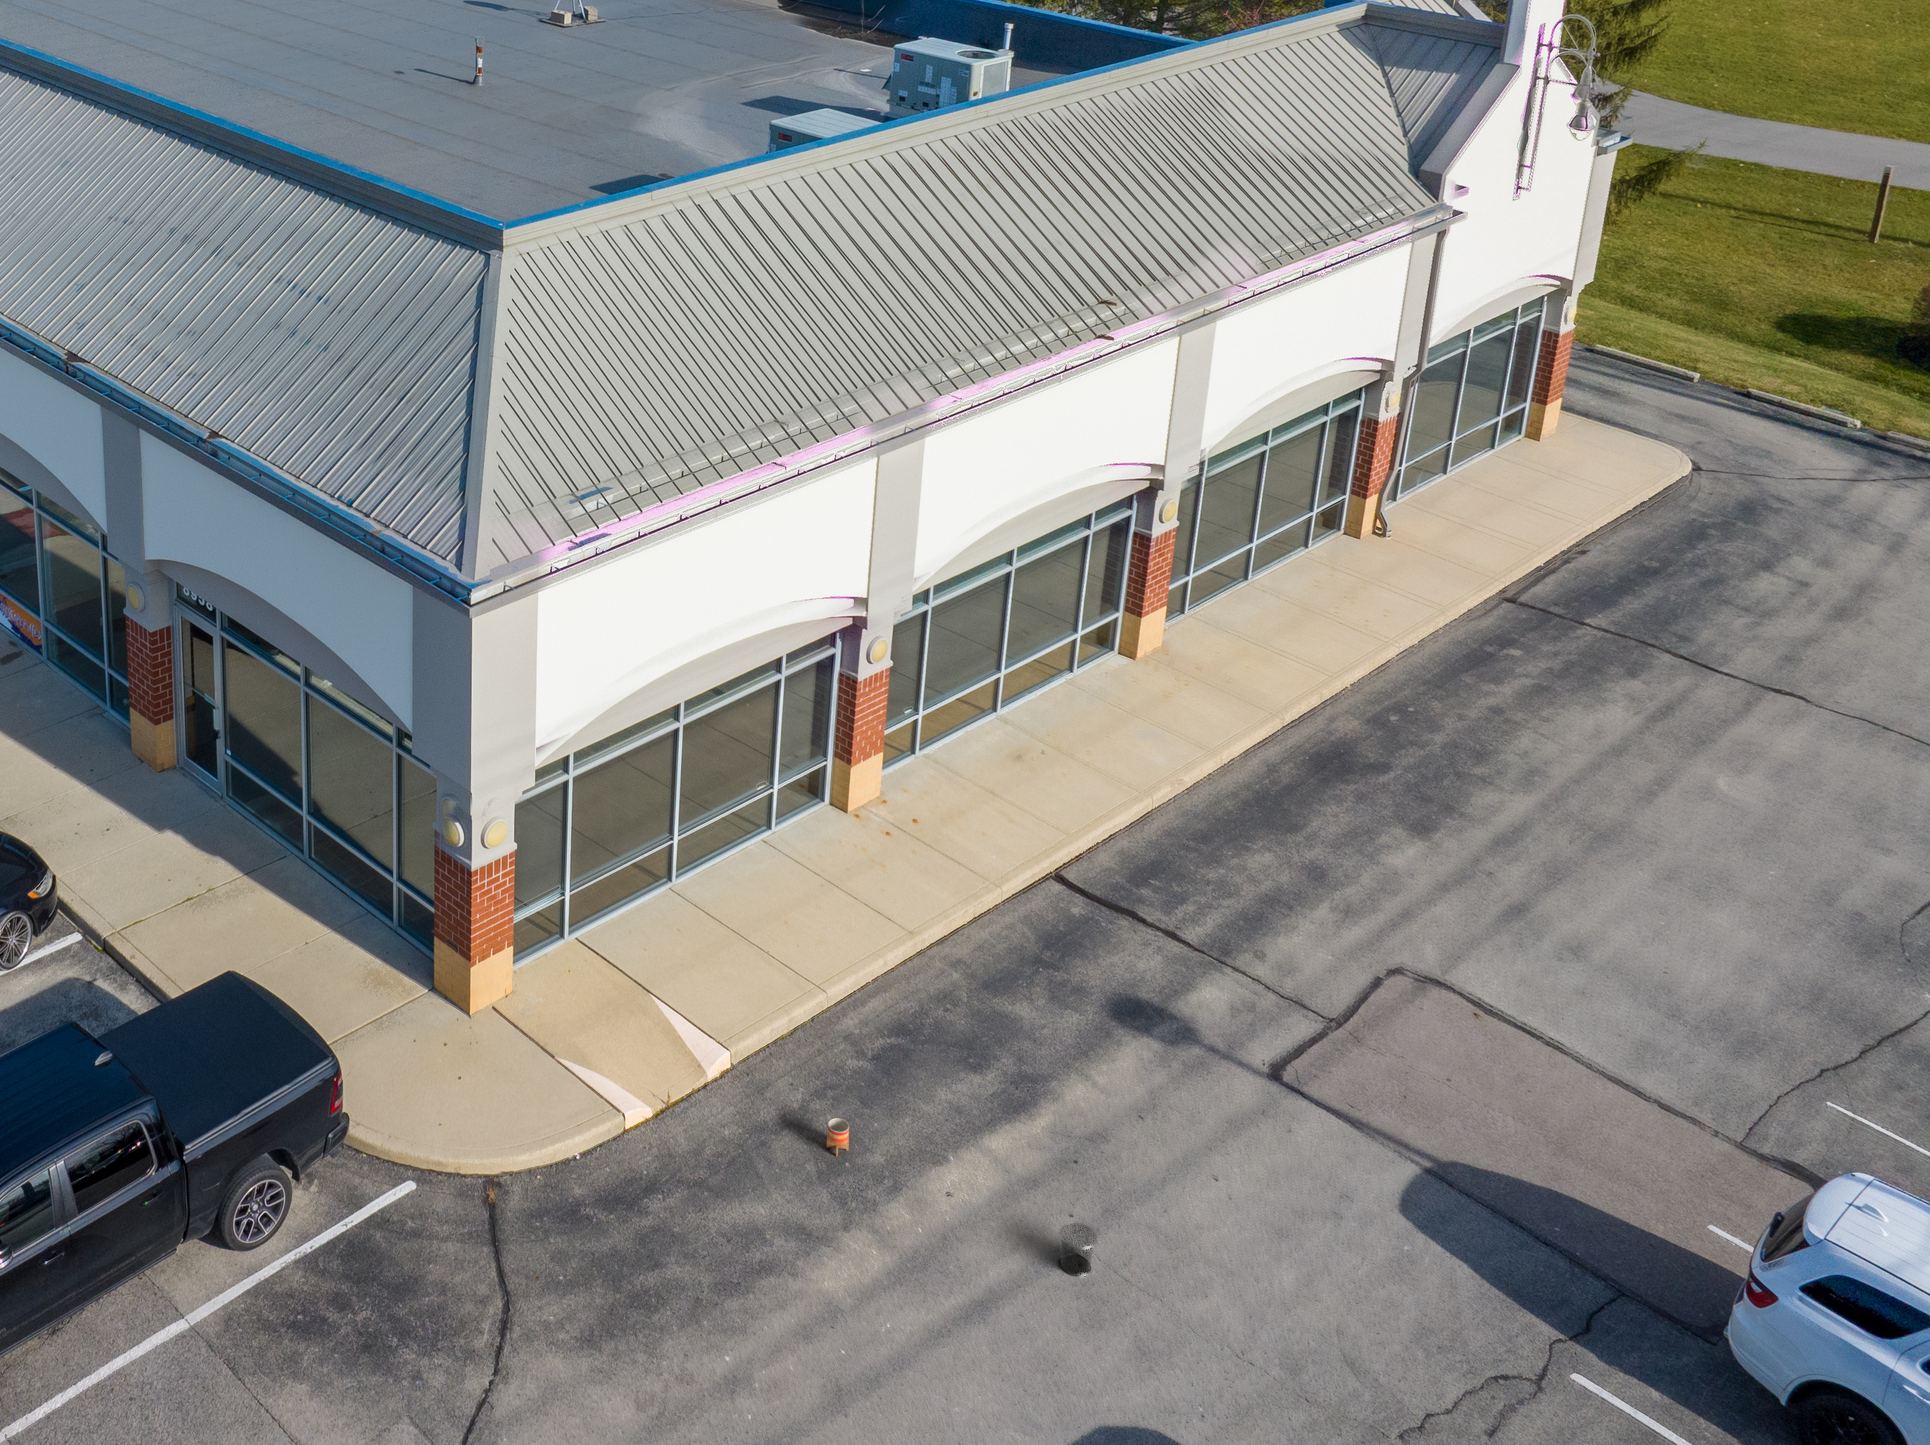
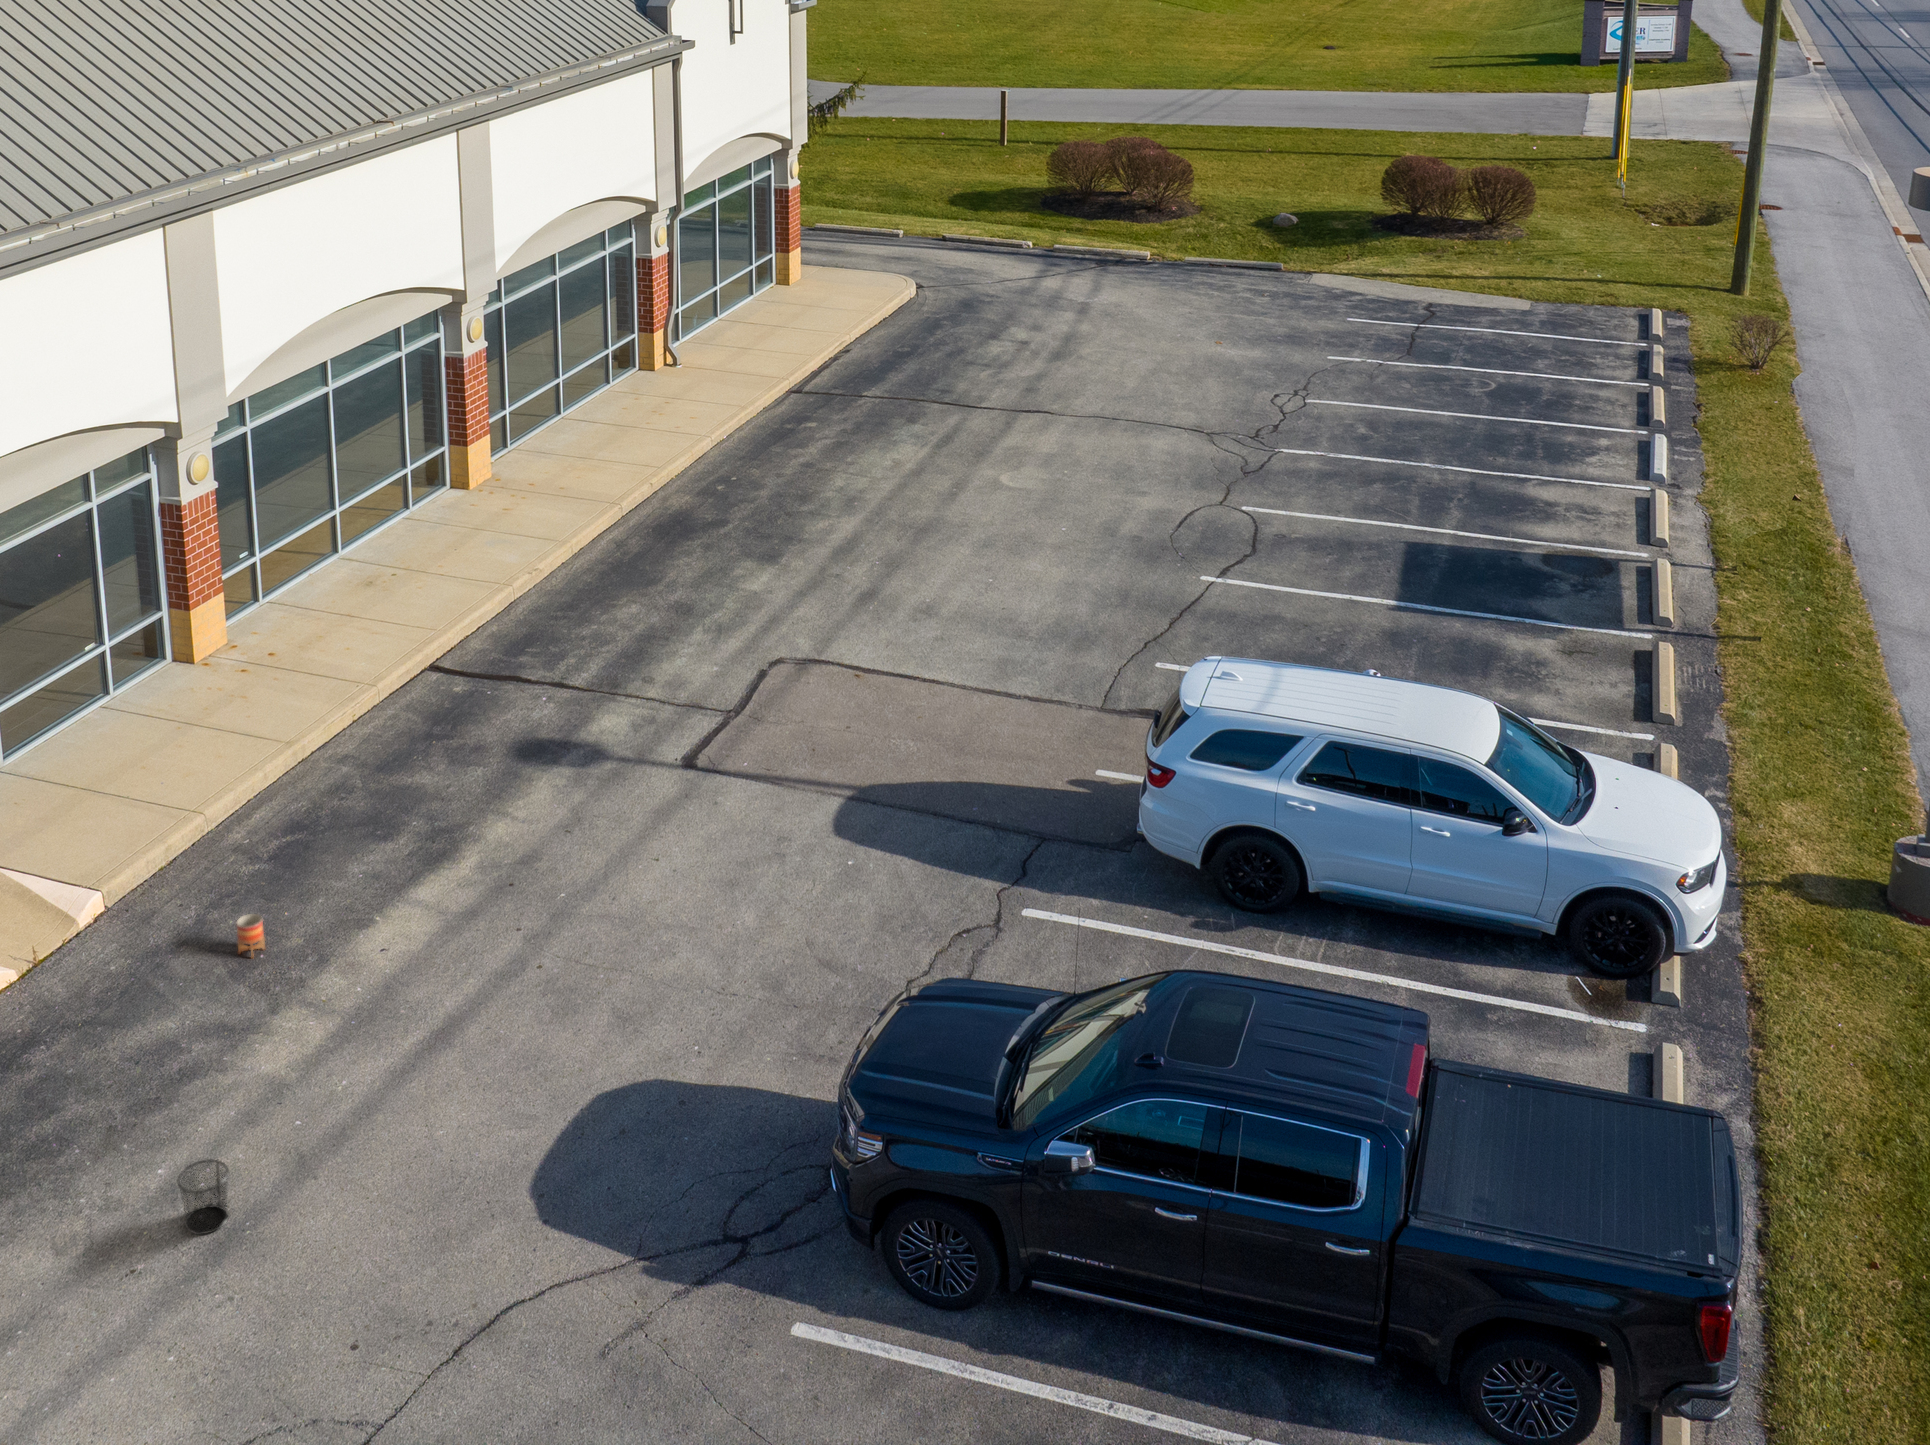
waste bin: present [1060,1224,1096,1276] -> present [178,1159,228,1234]

